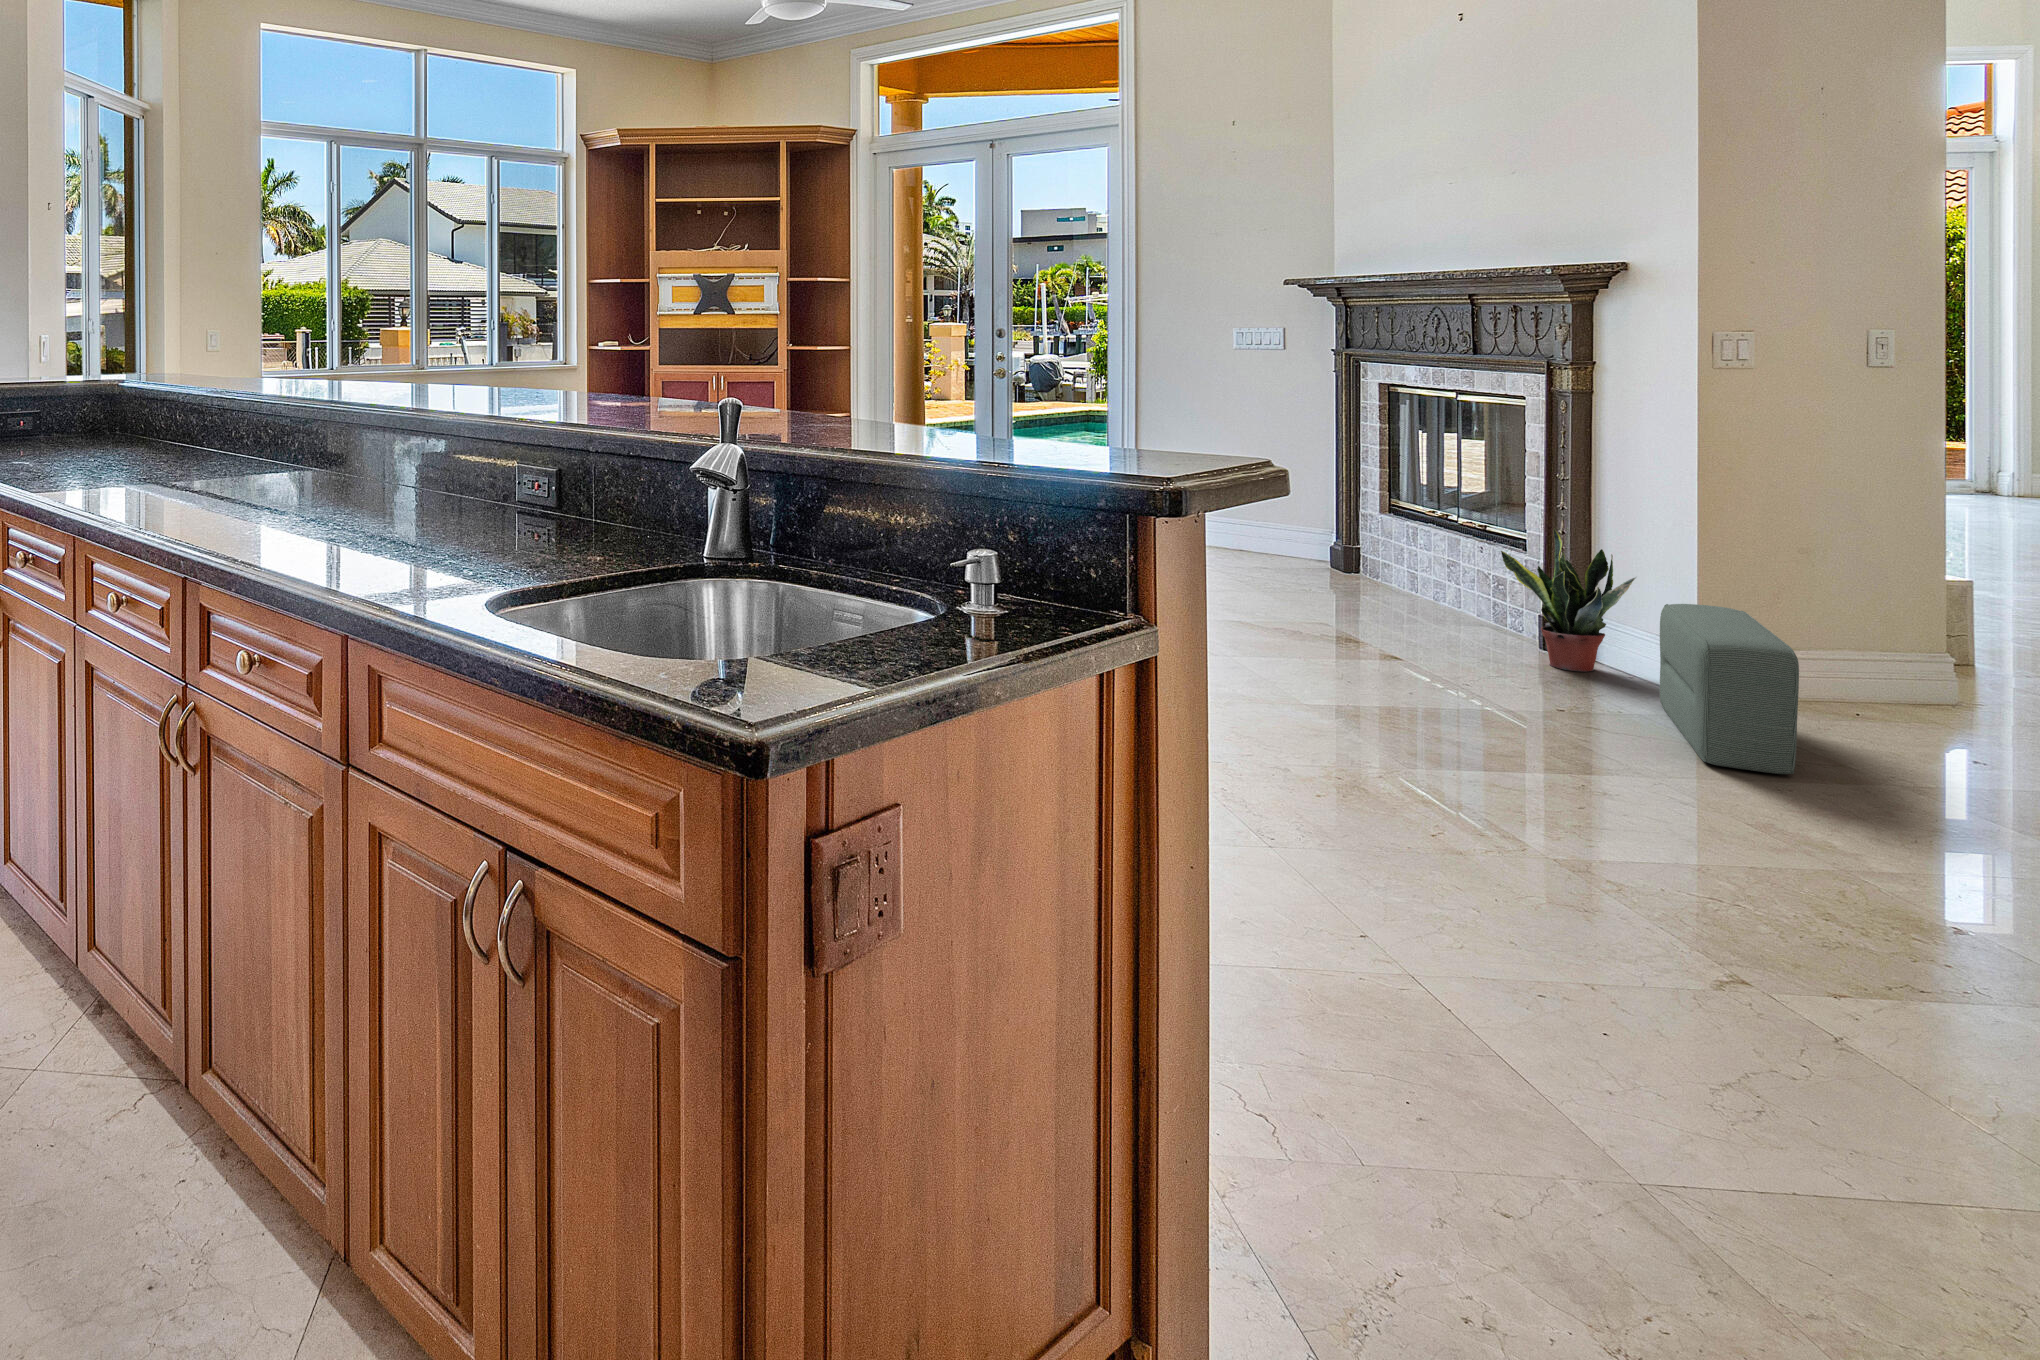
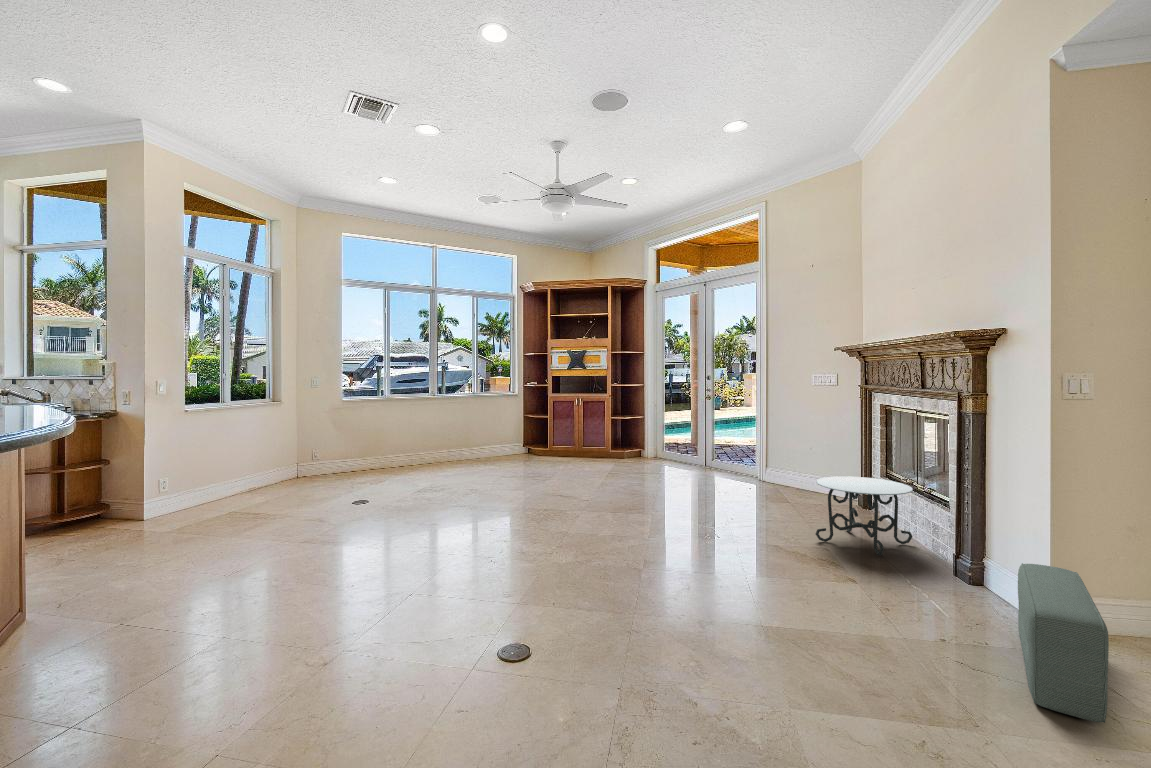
side table: none [1290,506,1459,628] -> present [816,476,913,555]
potted plant: present [1501,529,1636,672] -> none [925,500,1011,597]

